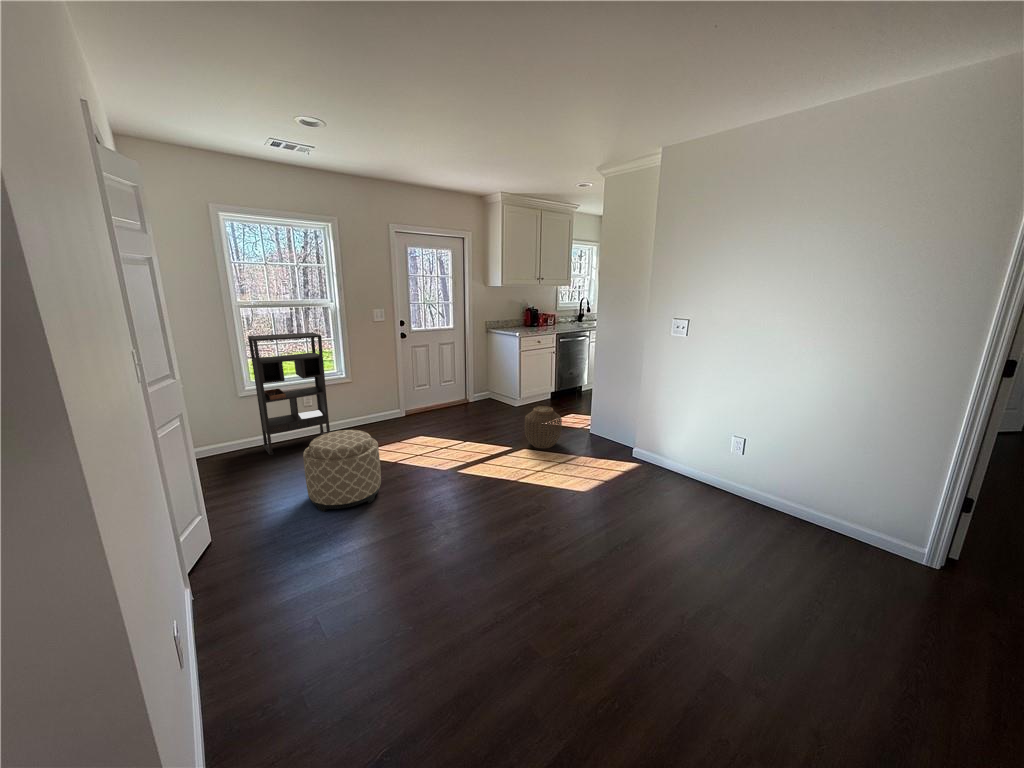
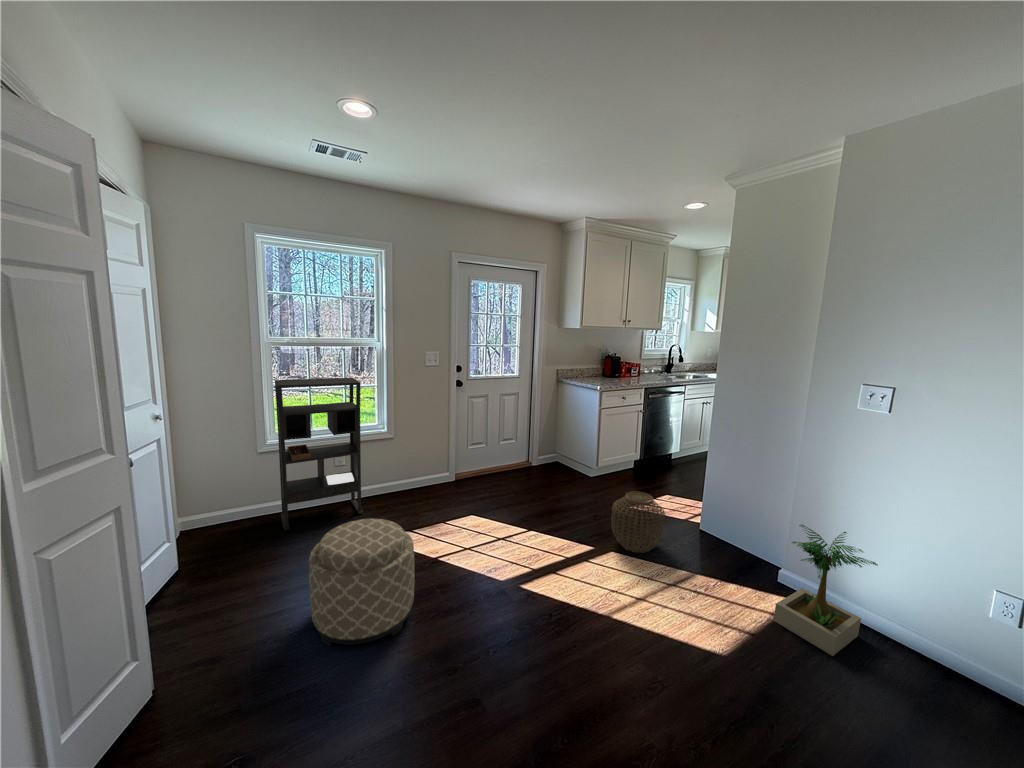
potted plant: none [625,411,683,489] -> present [774,525,878,656]

